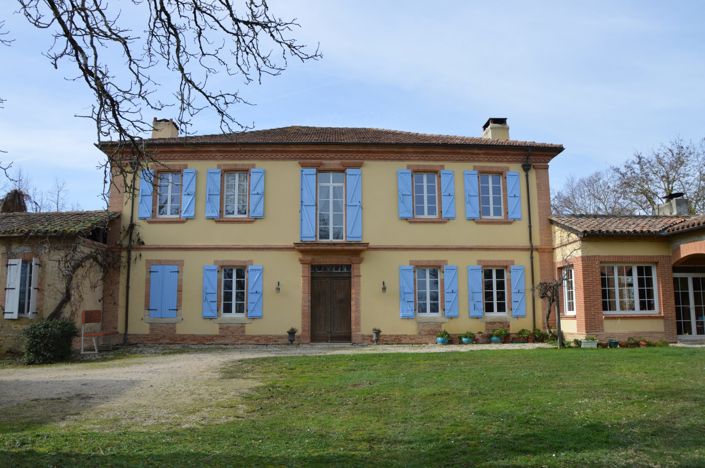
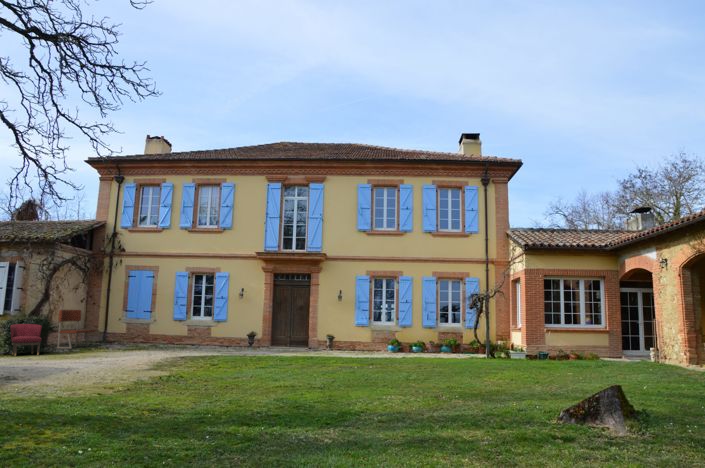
chair: none [40,328,77,365] -> present [10,324,42,356]

